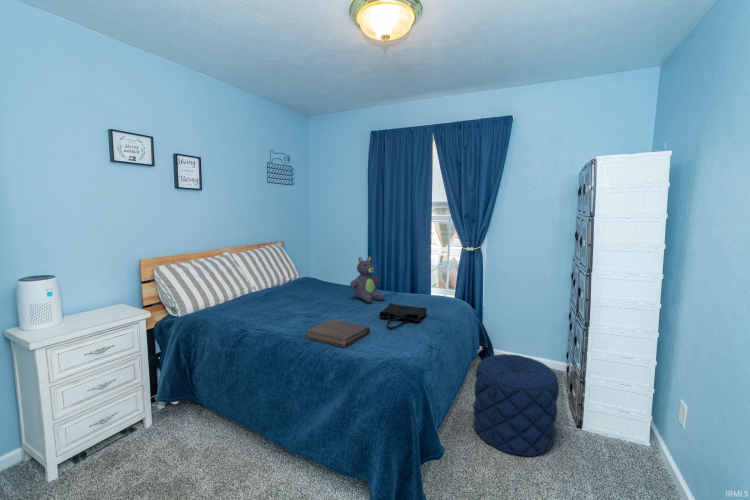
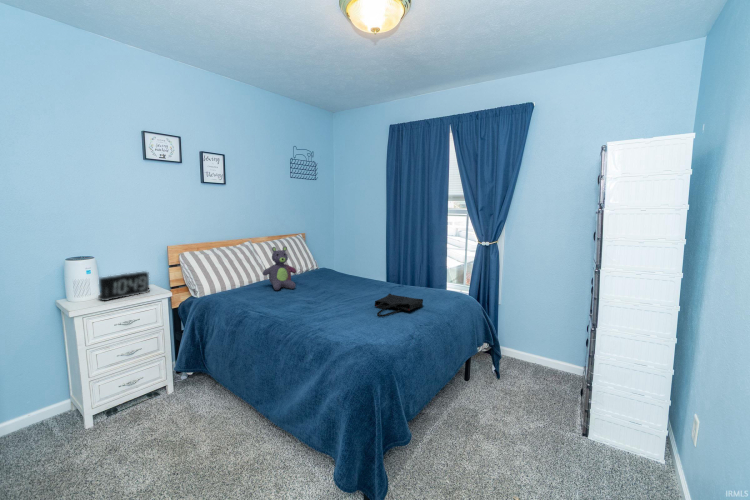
stuffed bear: present [350,256,385,303] -> present [263,247,296,290]
alarm clock: none [60,290,123,328] -> present [98,272,149,301]
book: present [306,319,370,347] -> none [298,305,359,329]
pouf: present [473,354,559,456] -> none [464,349,549,450]

